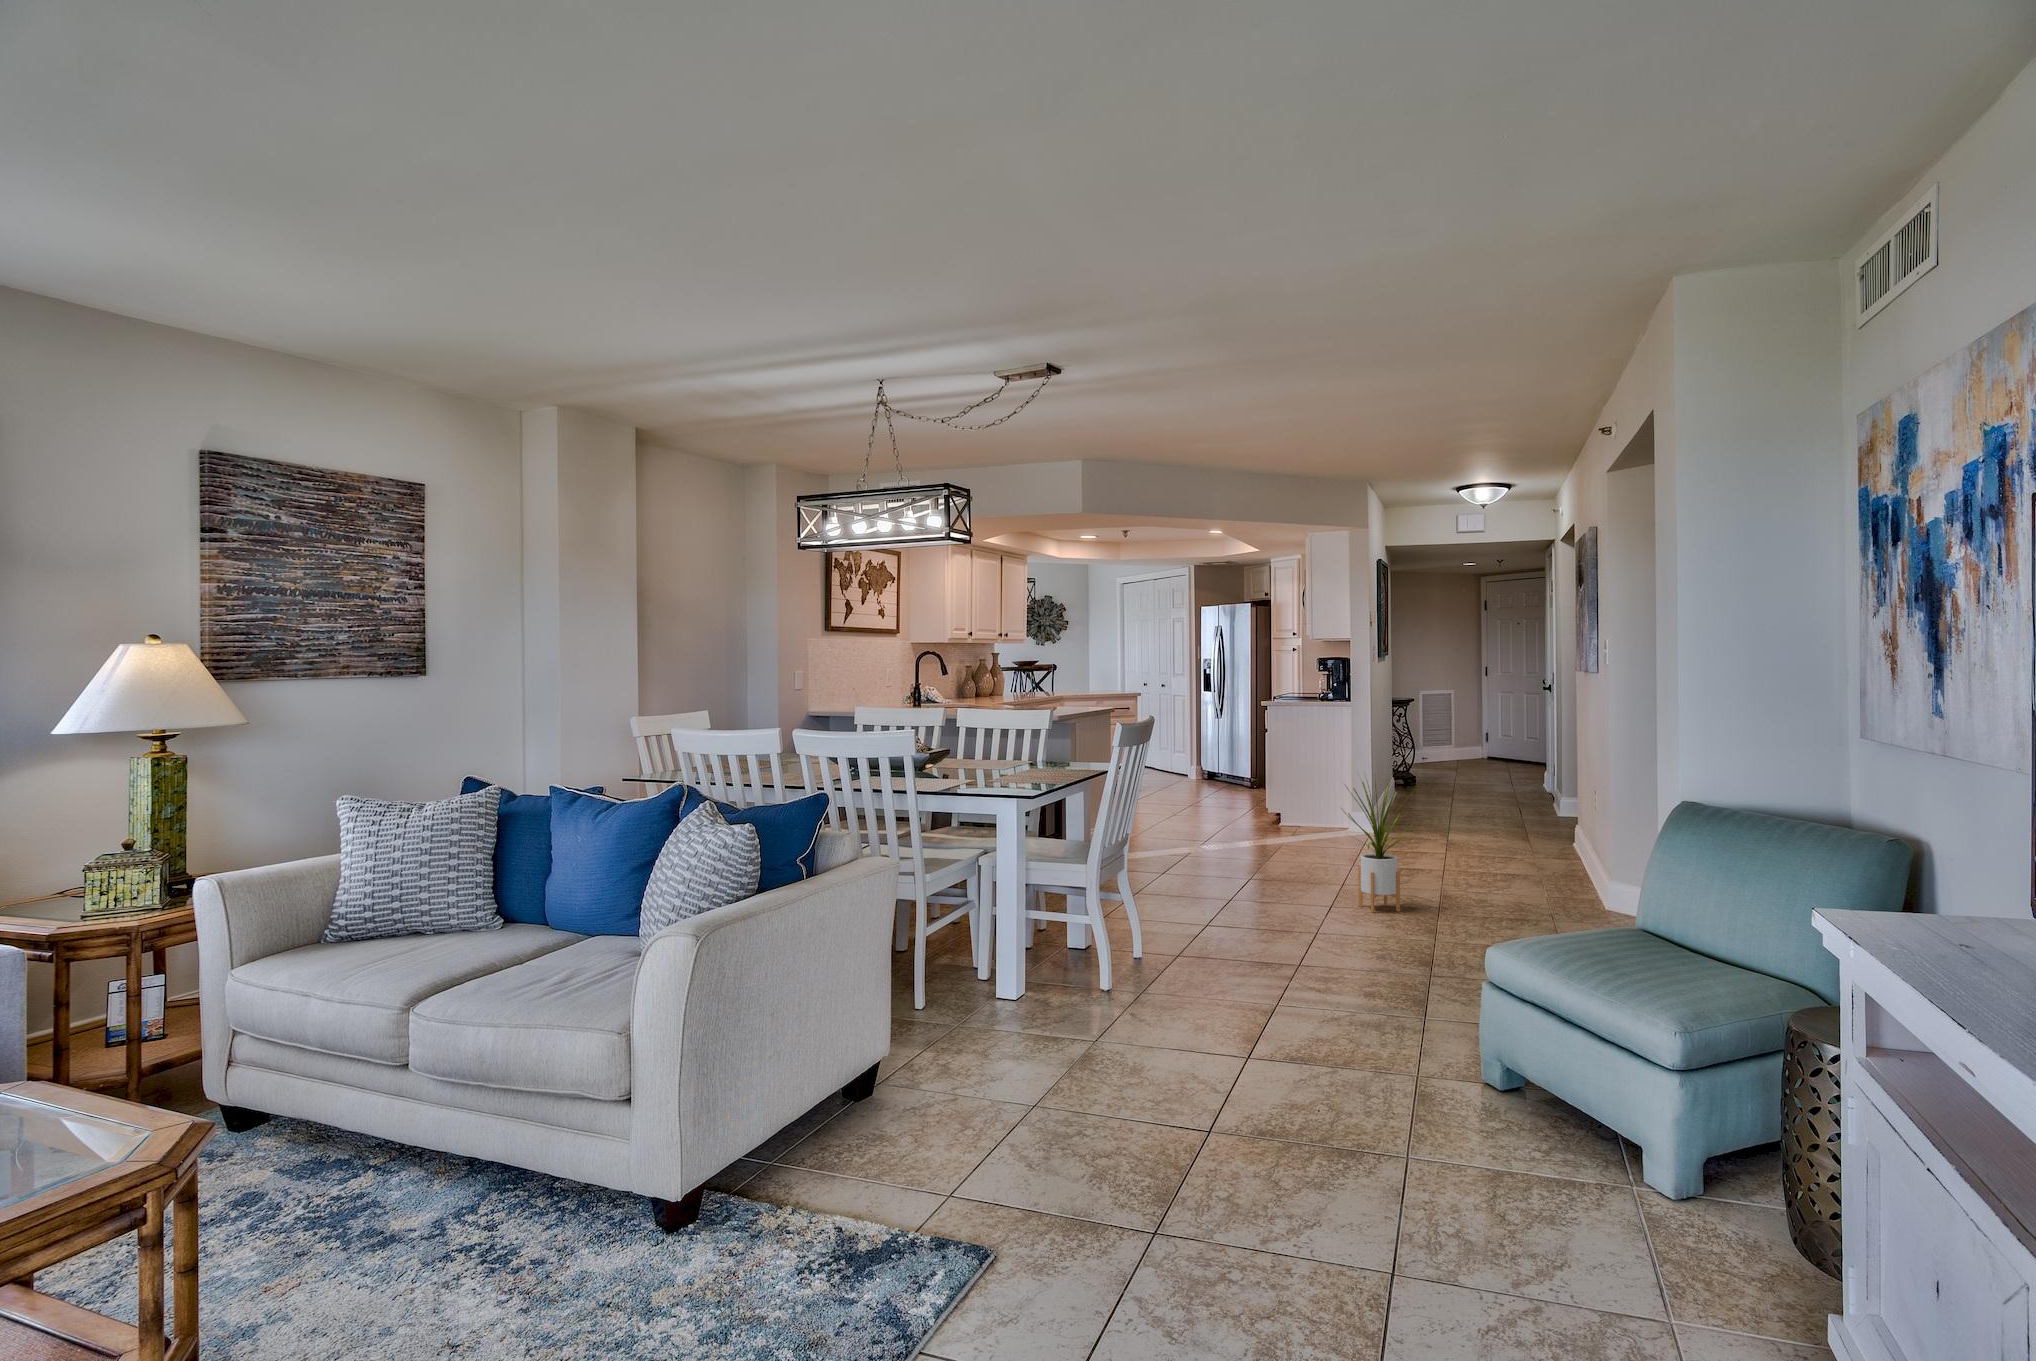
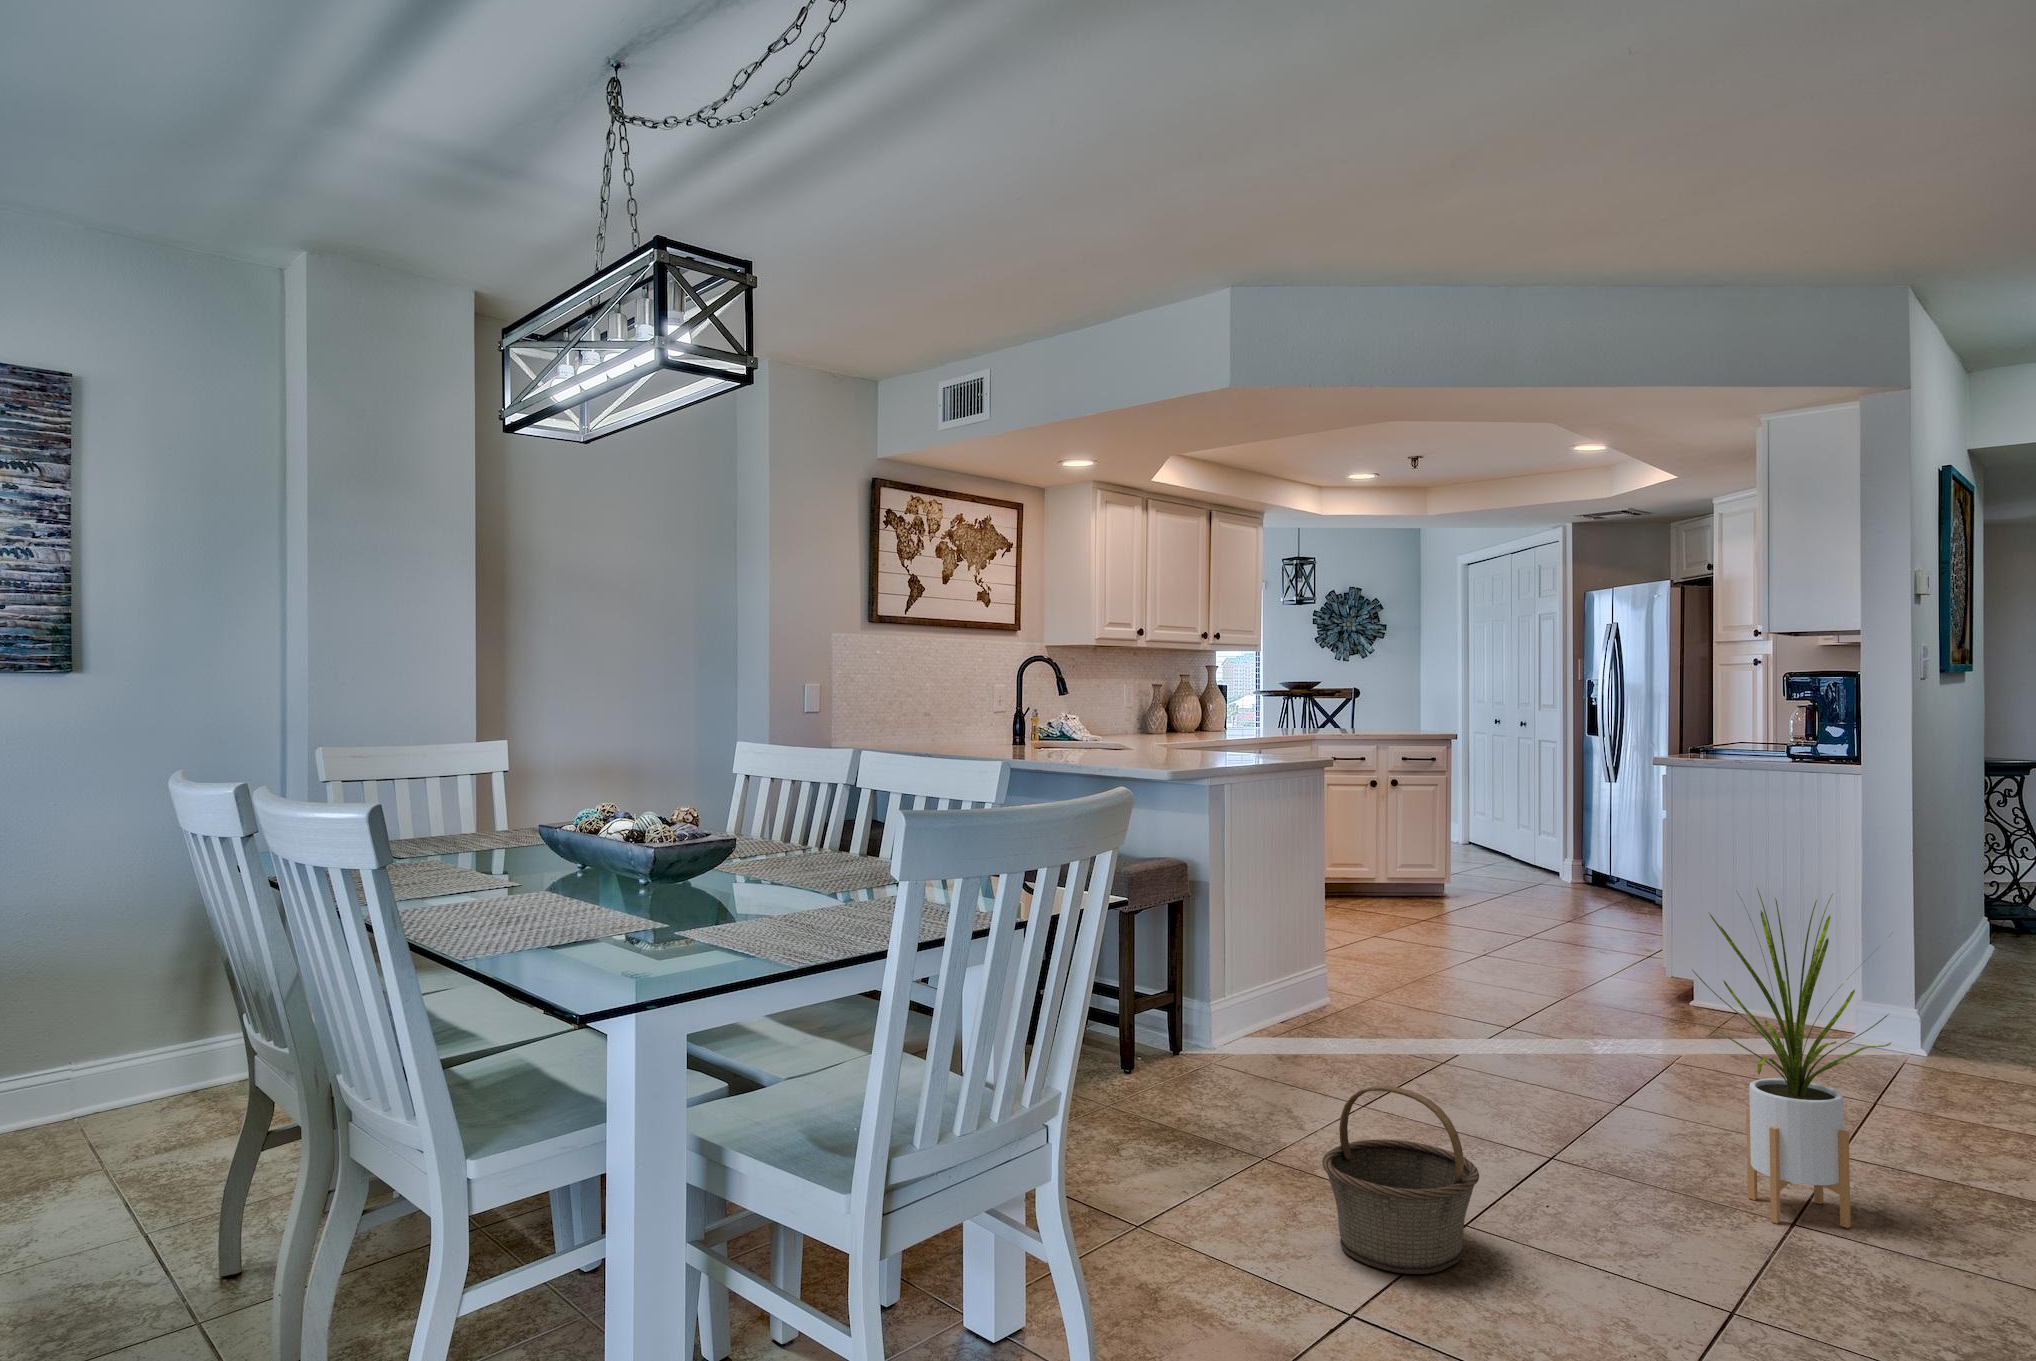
basket: none [1203,862,1270,938] -> present [1322,1086,1479,1274]

